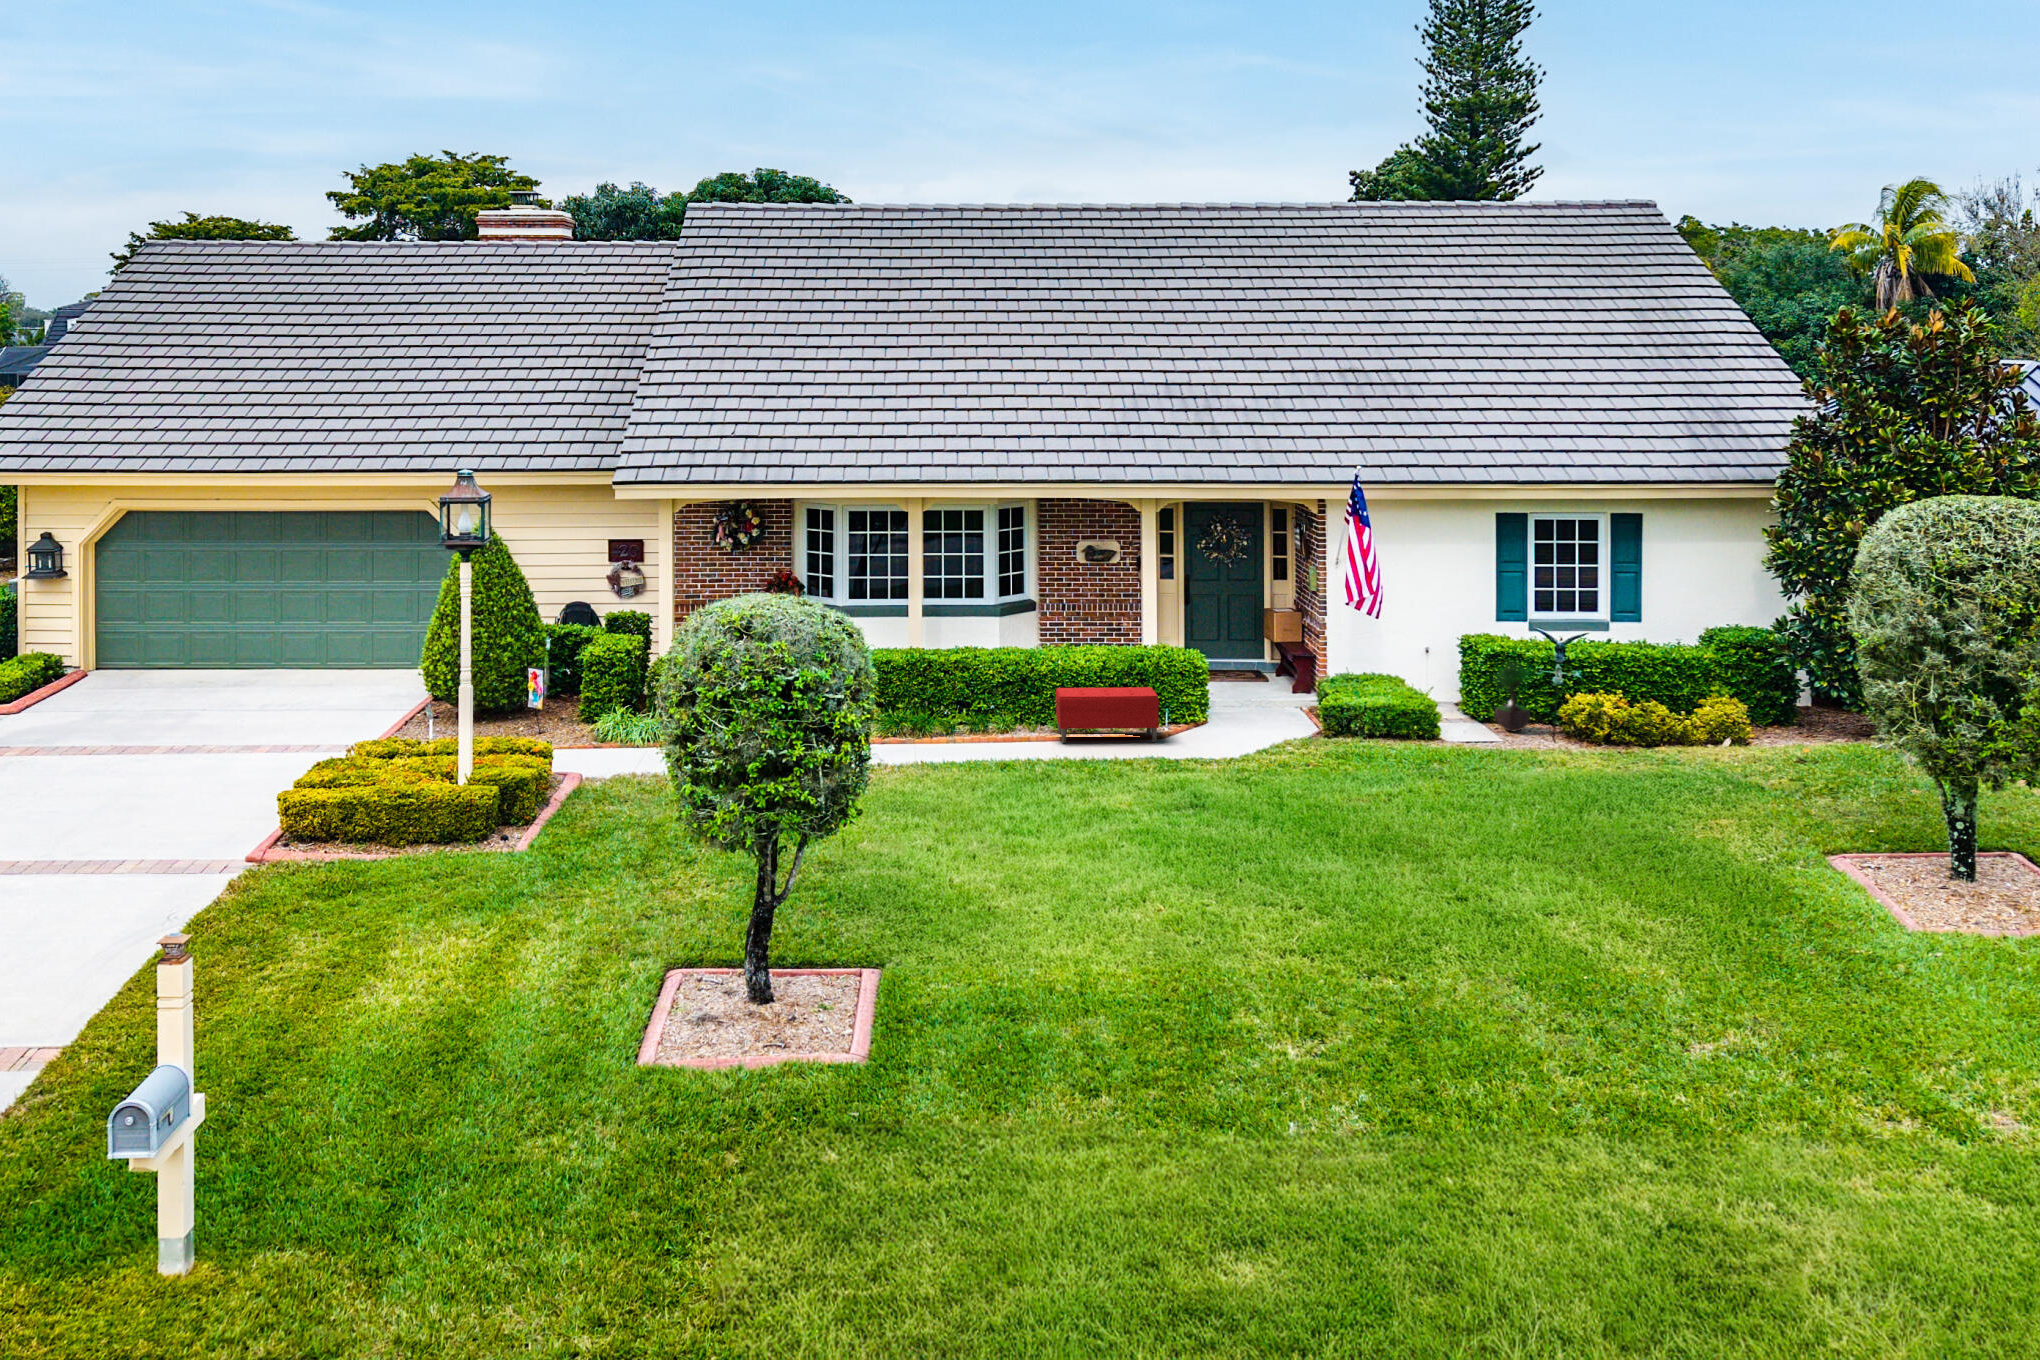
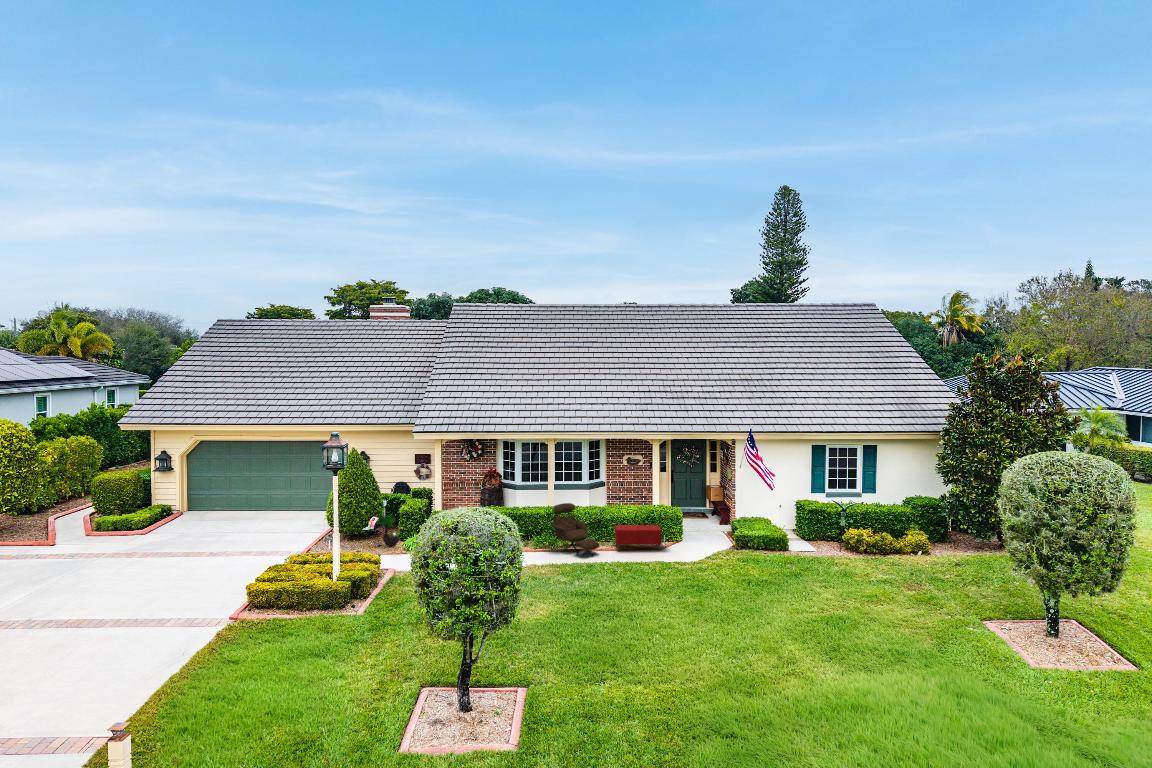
lounge chair: none [920,639,1022,753] -> present [553,503,599,557]
potted tree: present [1493,661,1531,732] -> present [378,515,399,546]

